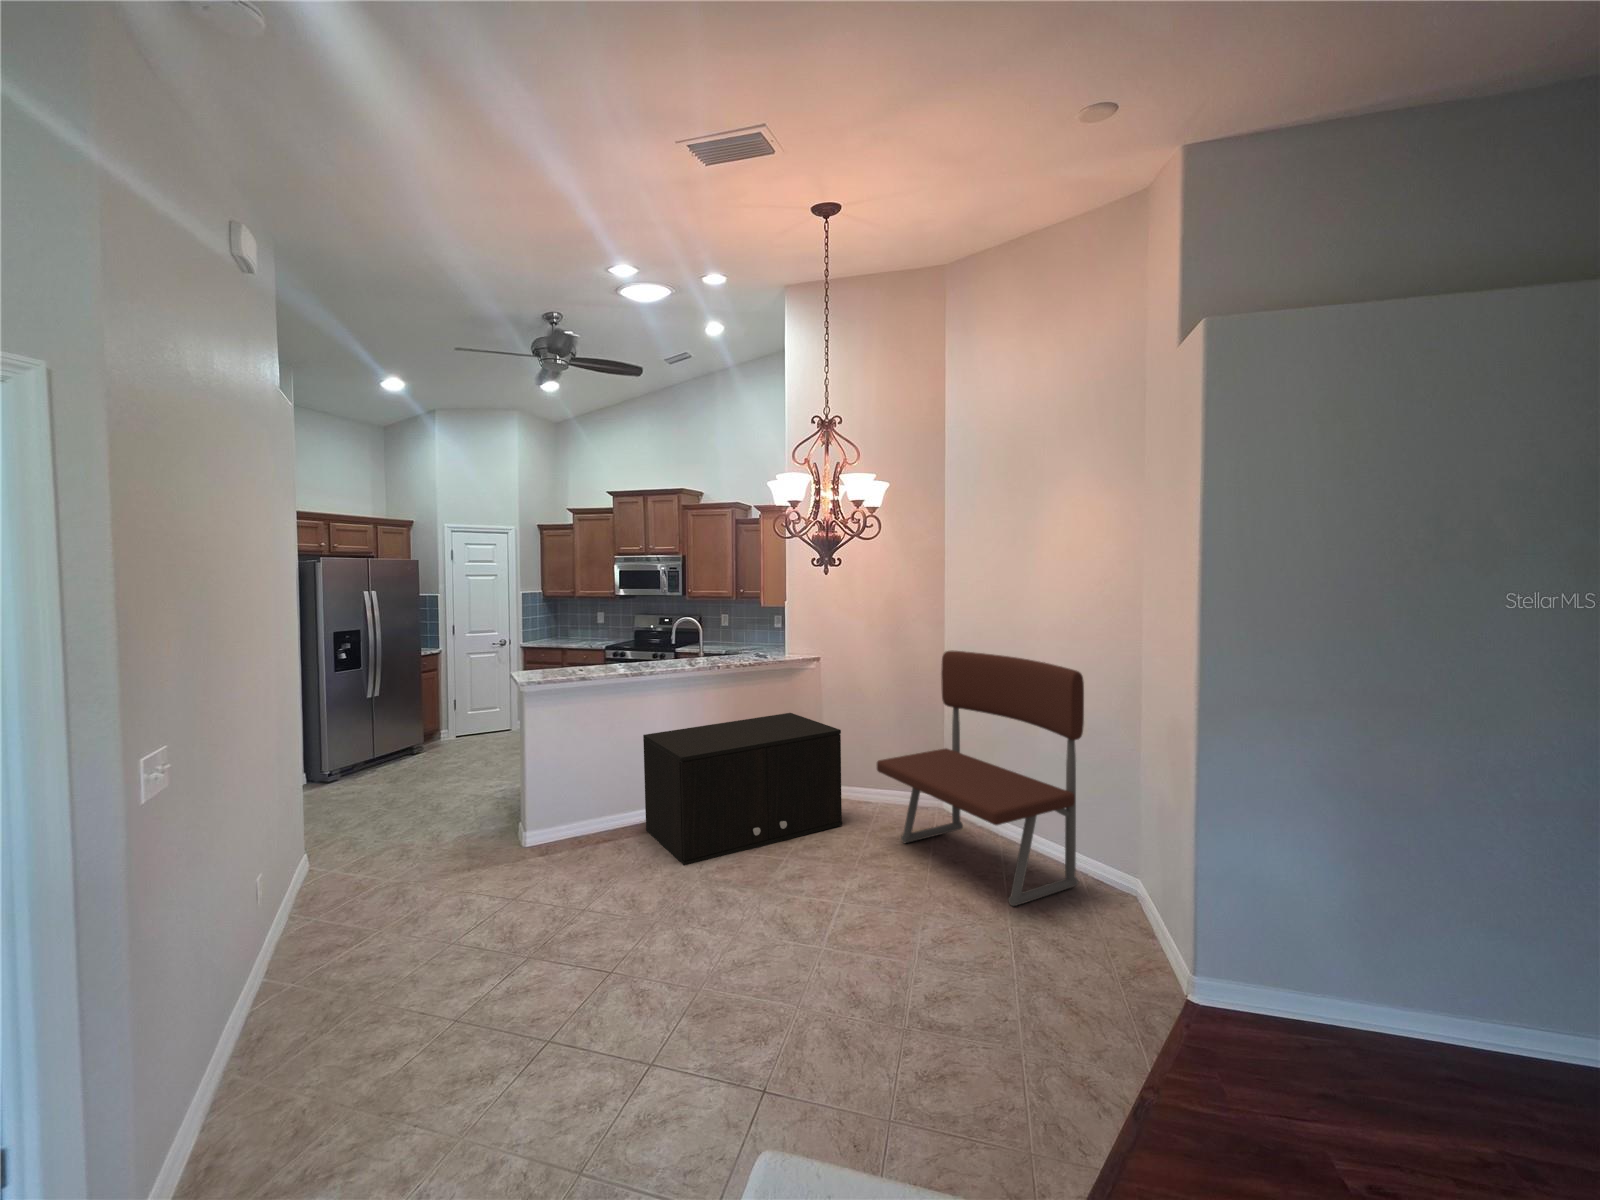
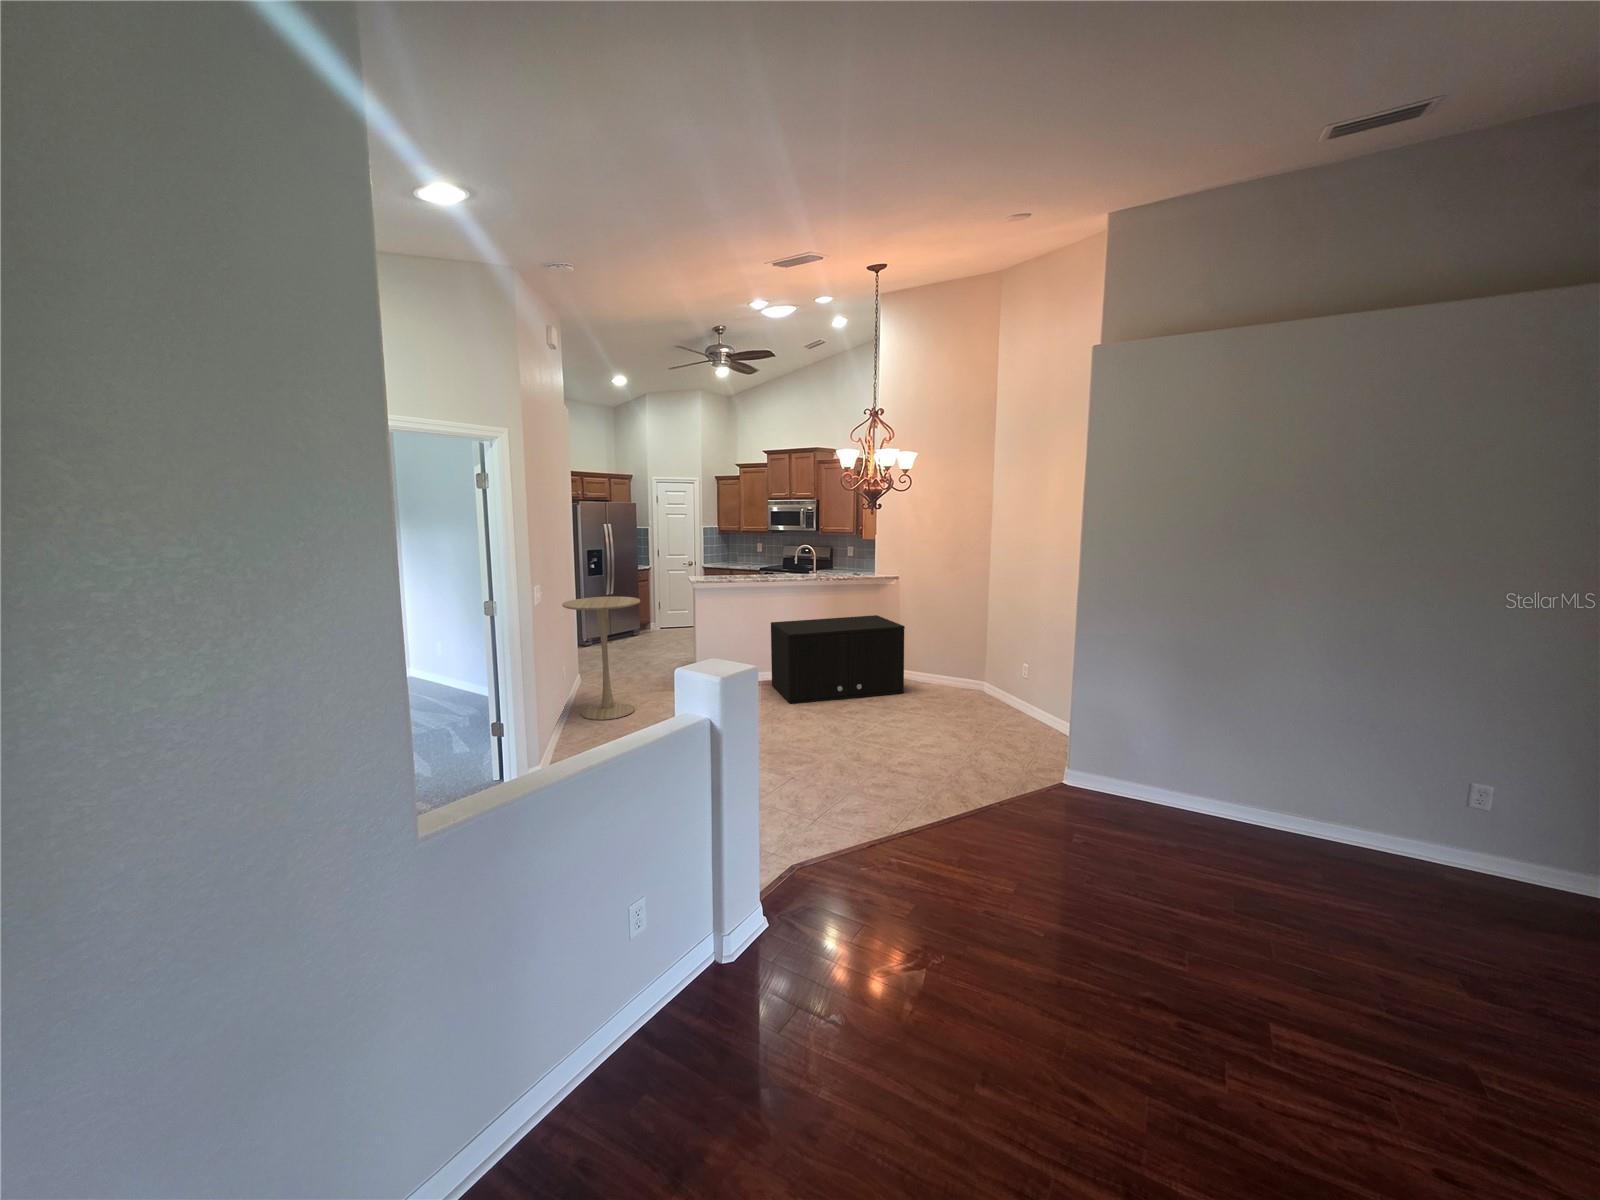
bench: present [877,650,1084,906] -> none [923,572,1058,742]
pedestal table: none [277,713,431,944] -> present [562,596,640,720]

